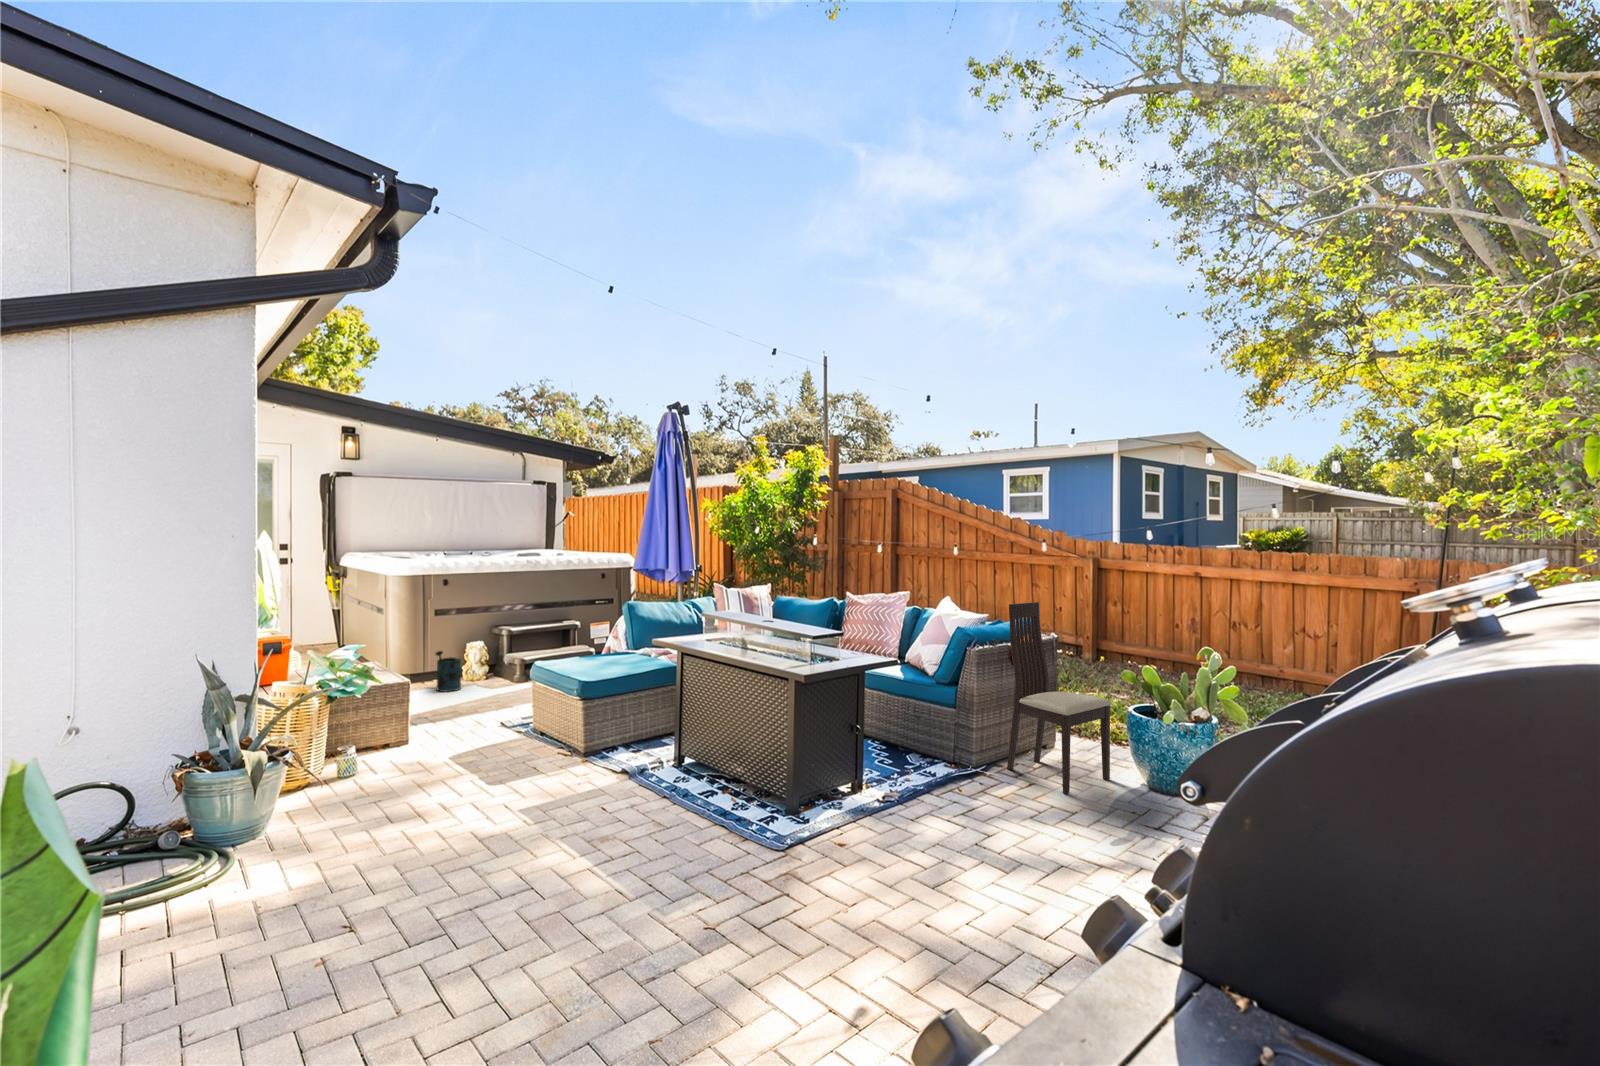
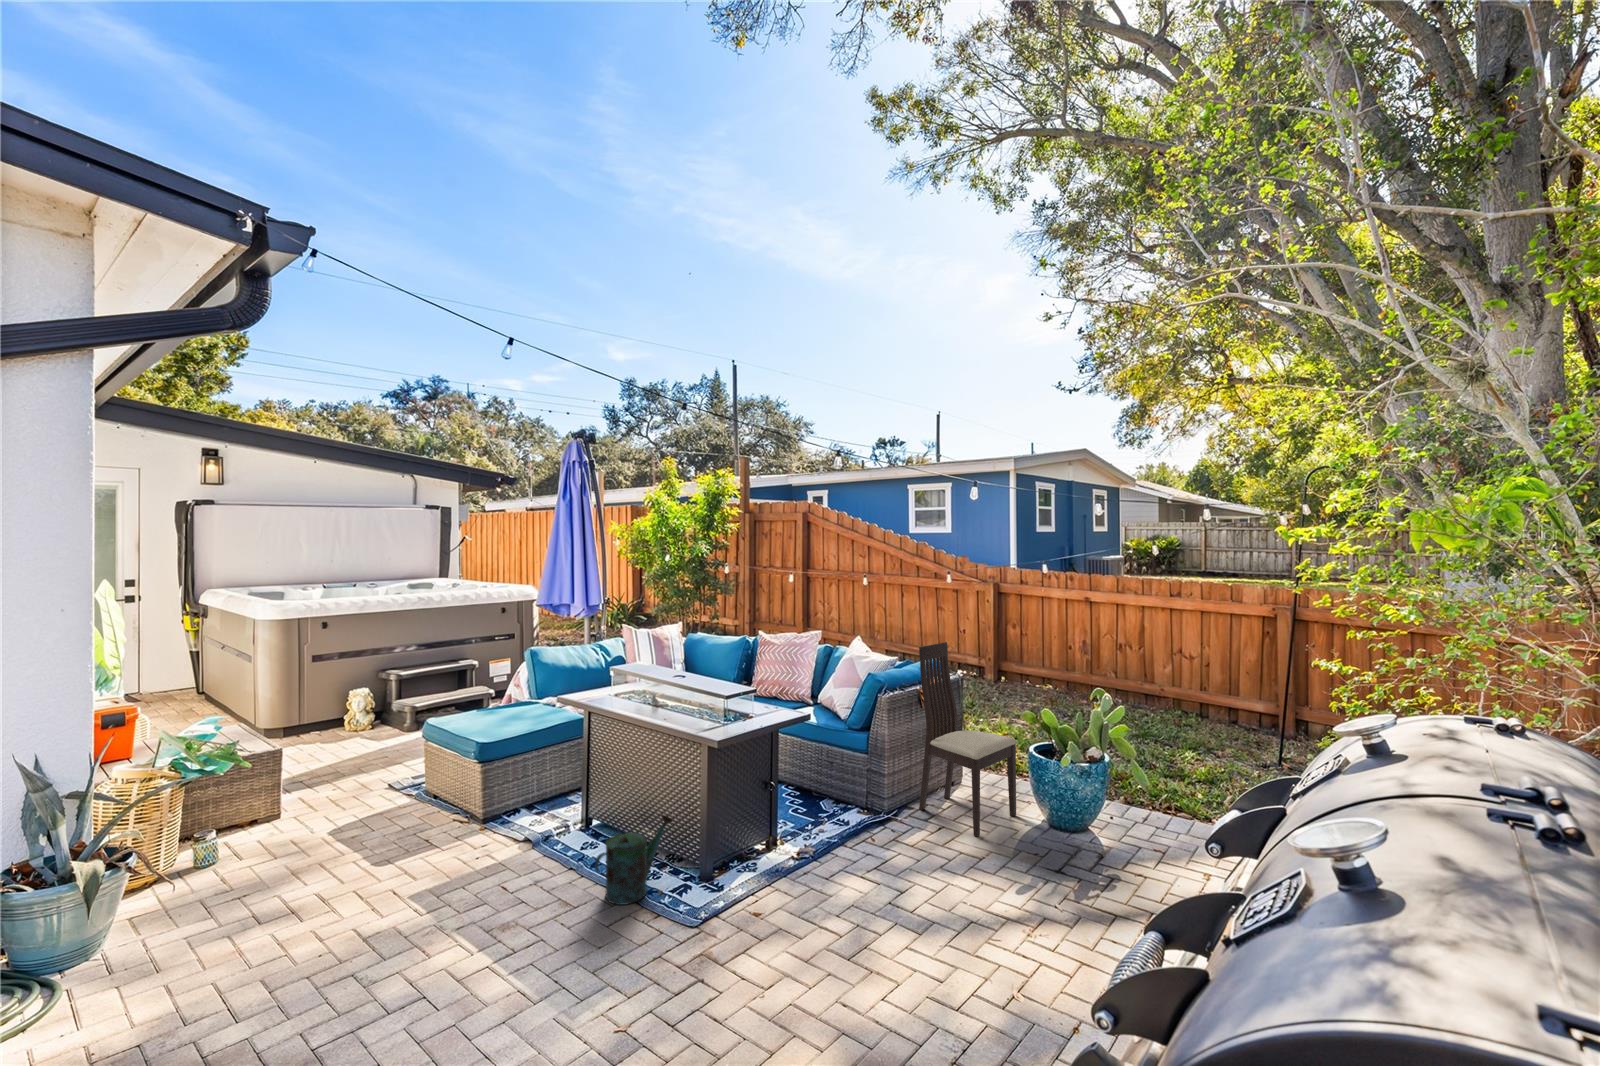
watering can: present [436,651,461,692] -> present [595,815,673,905]

